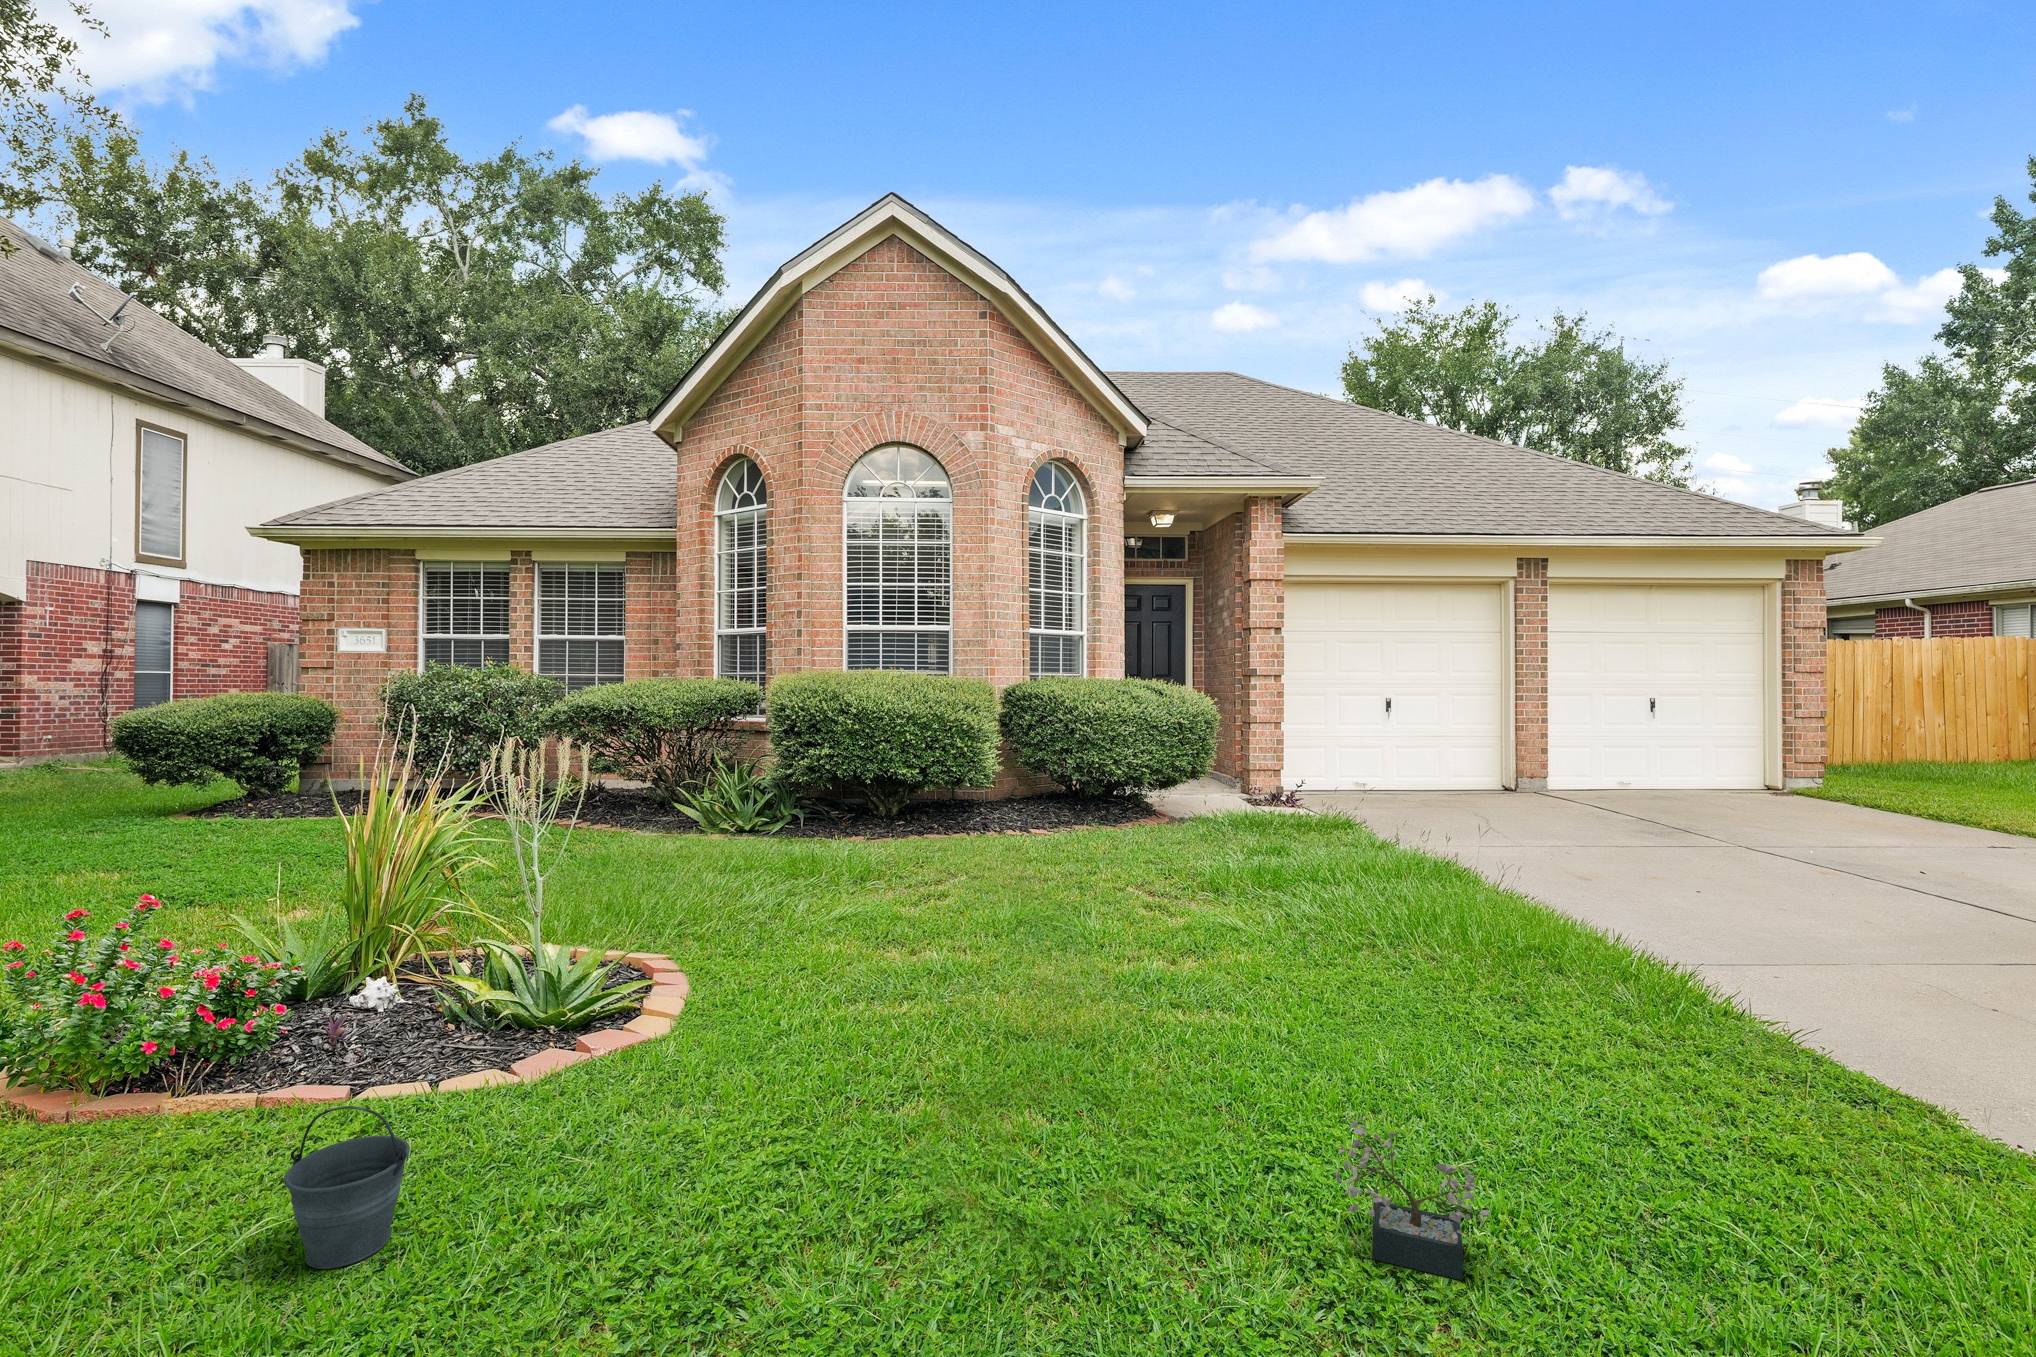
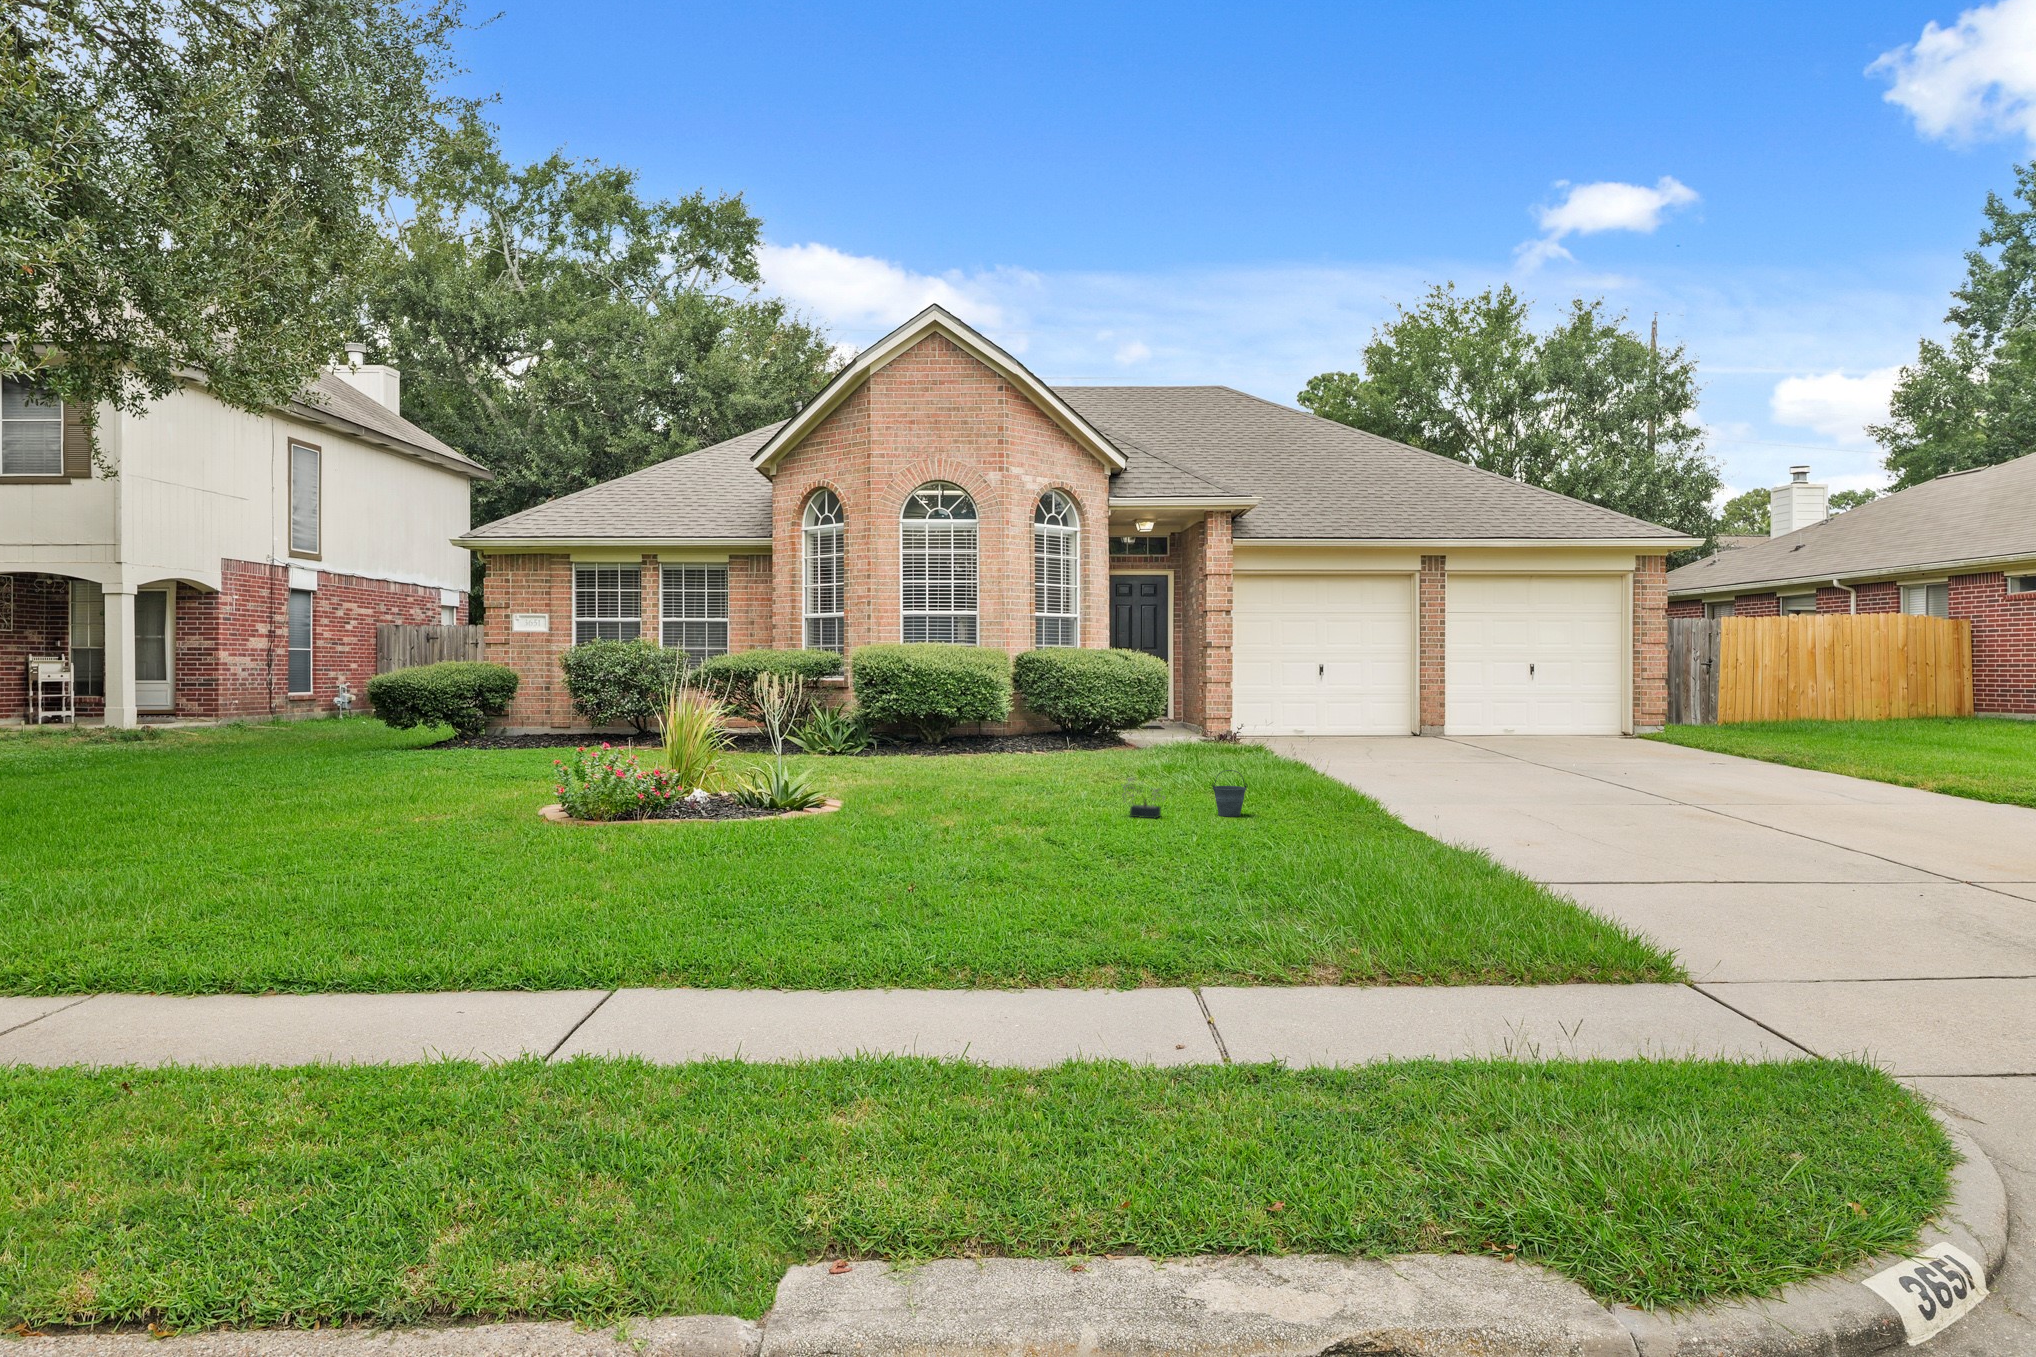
bucket: present [284,1106,410,1269] -> present [1212,770,1248,817]

